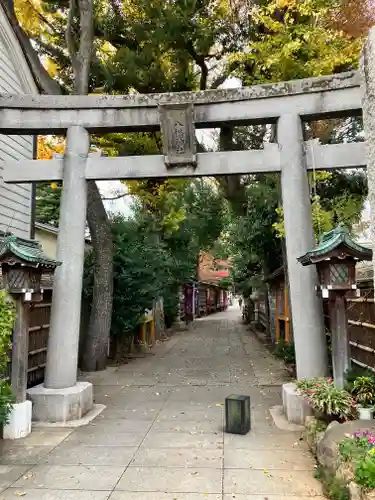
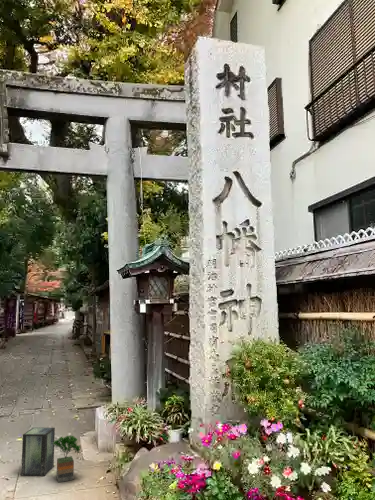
potted tree: none [250,403,275,441] -> present [53,436,80,482]

